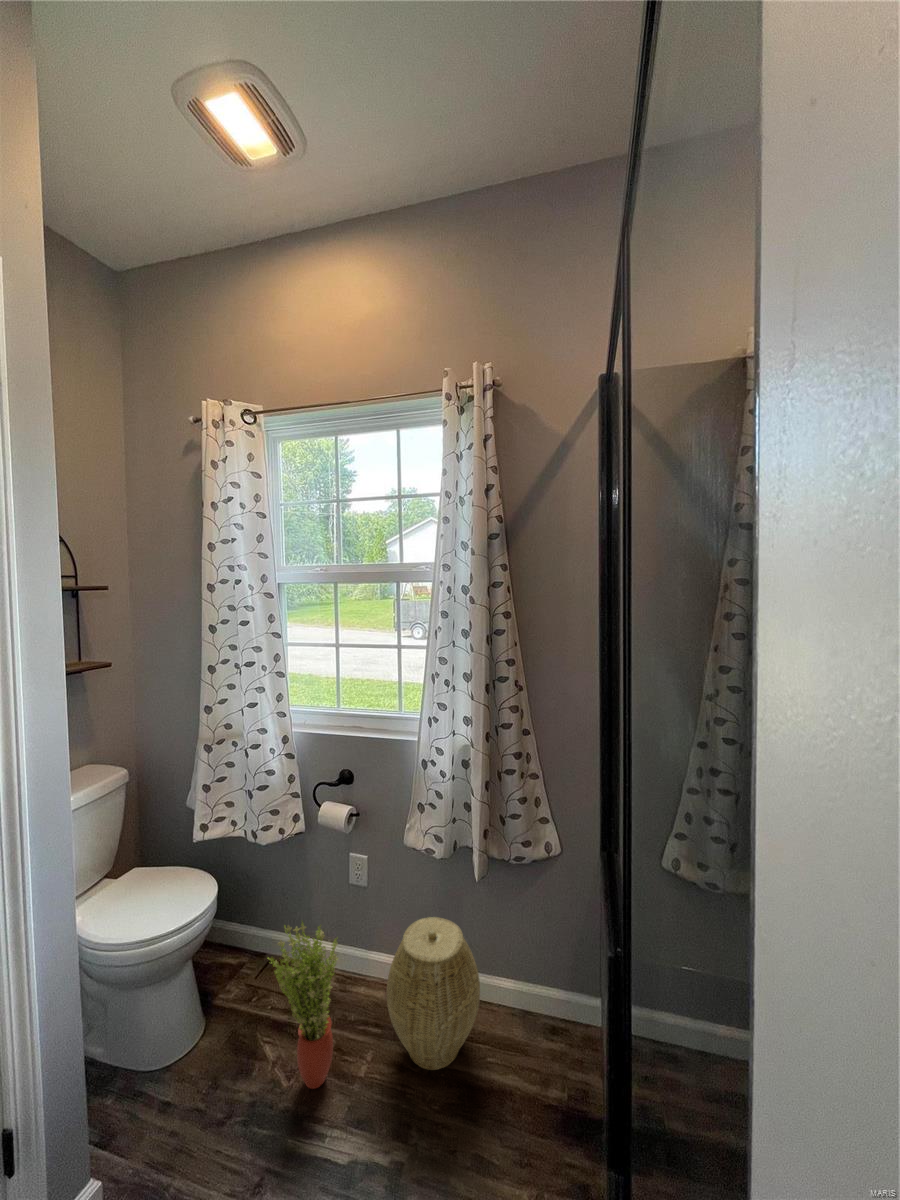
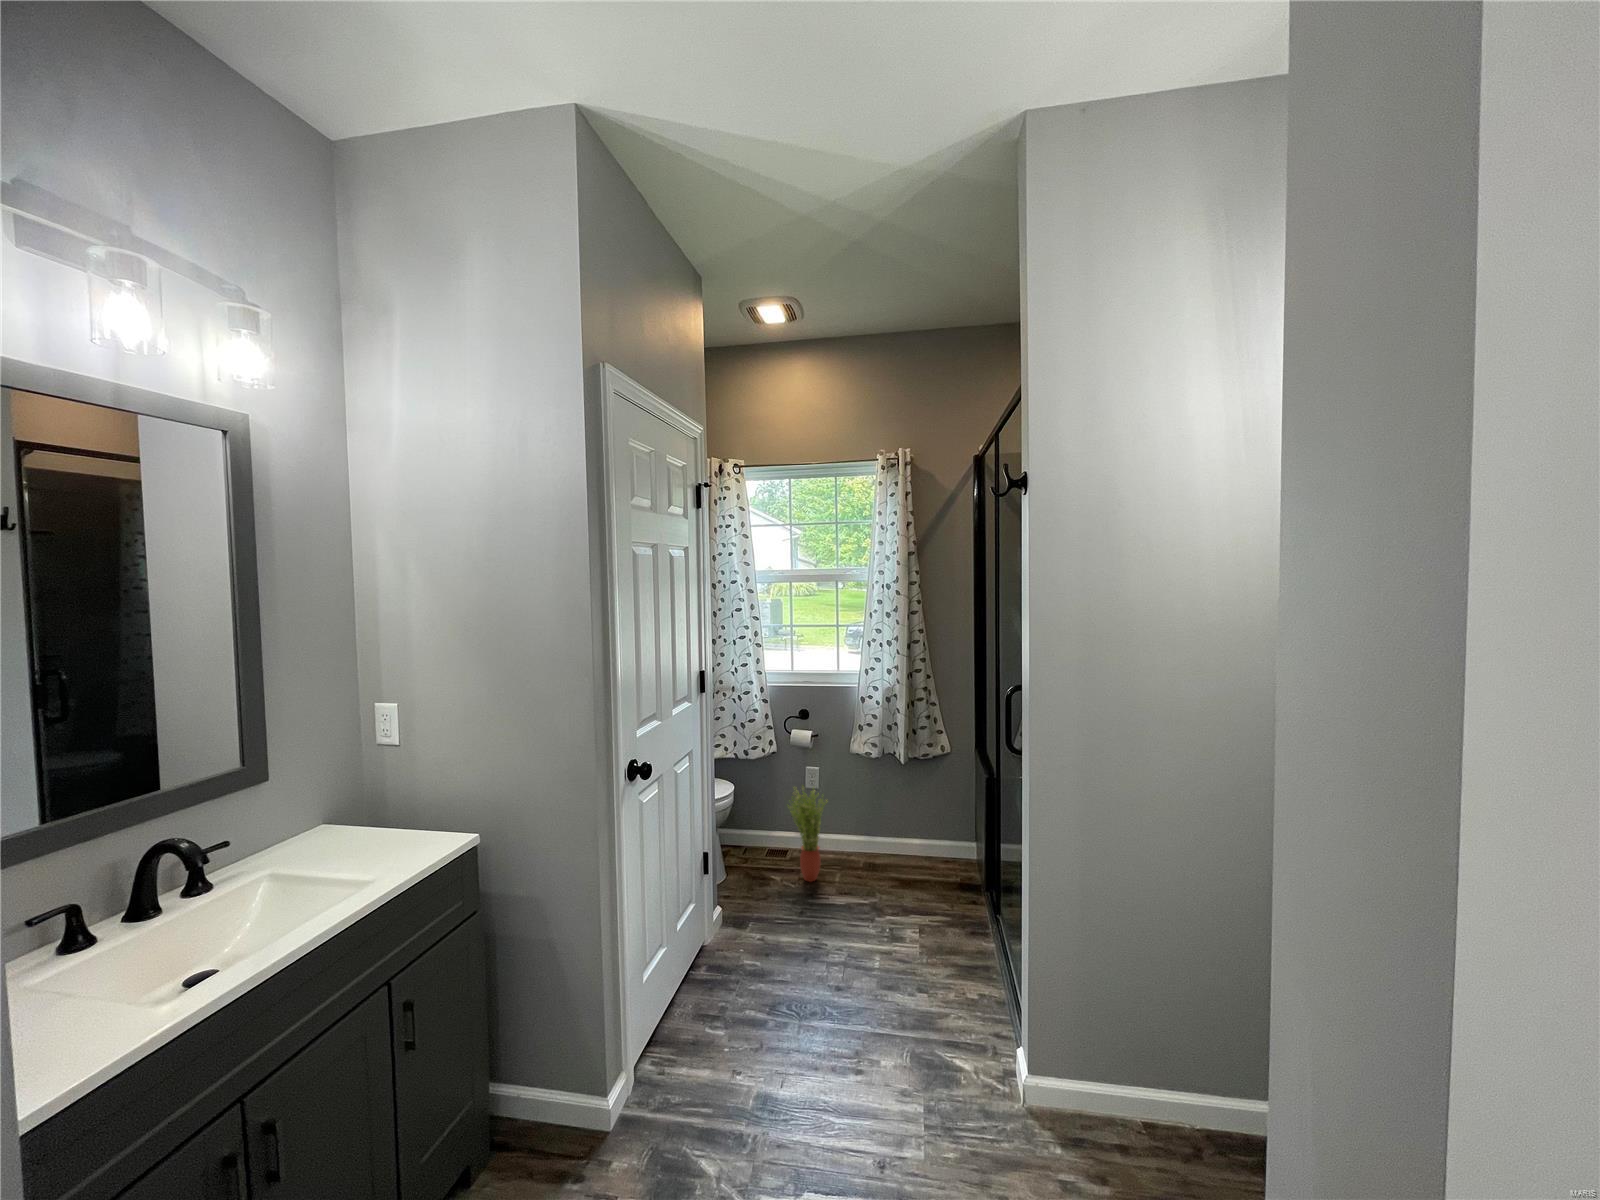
woven basket: present [387,917,480,1070] -> none [846,796,904,874]

